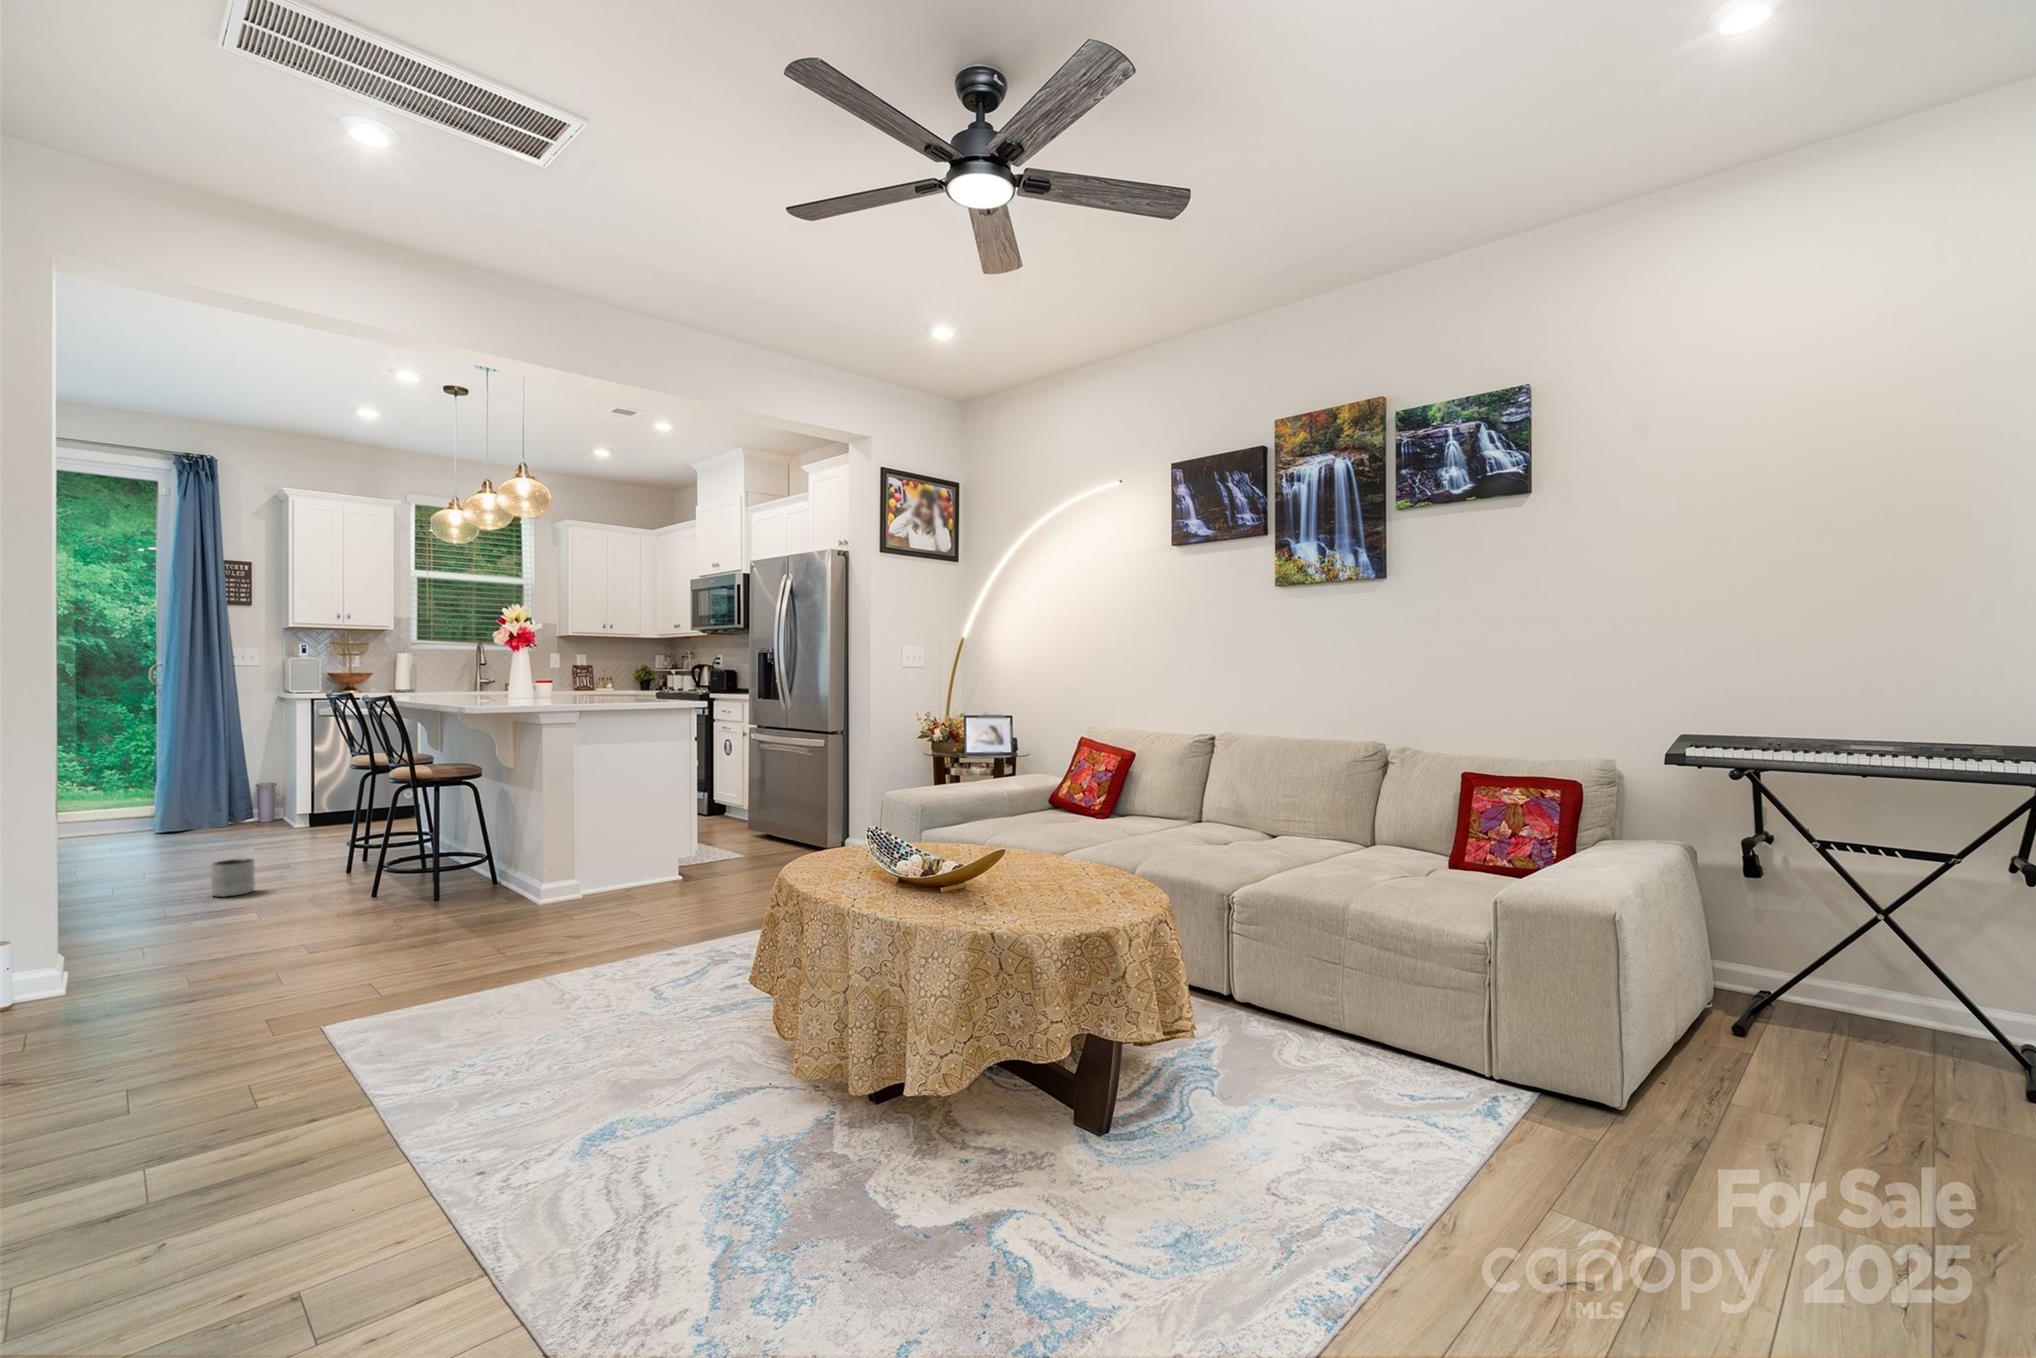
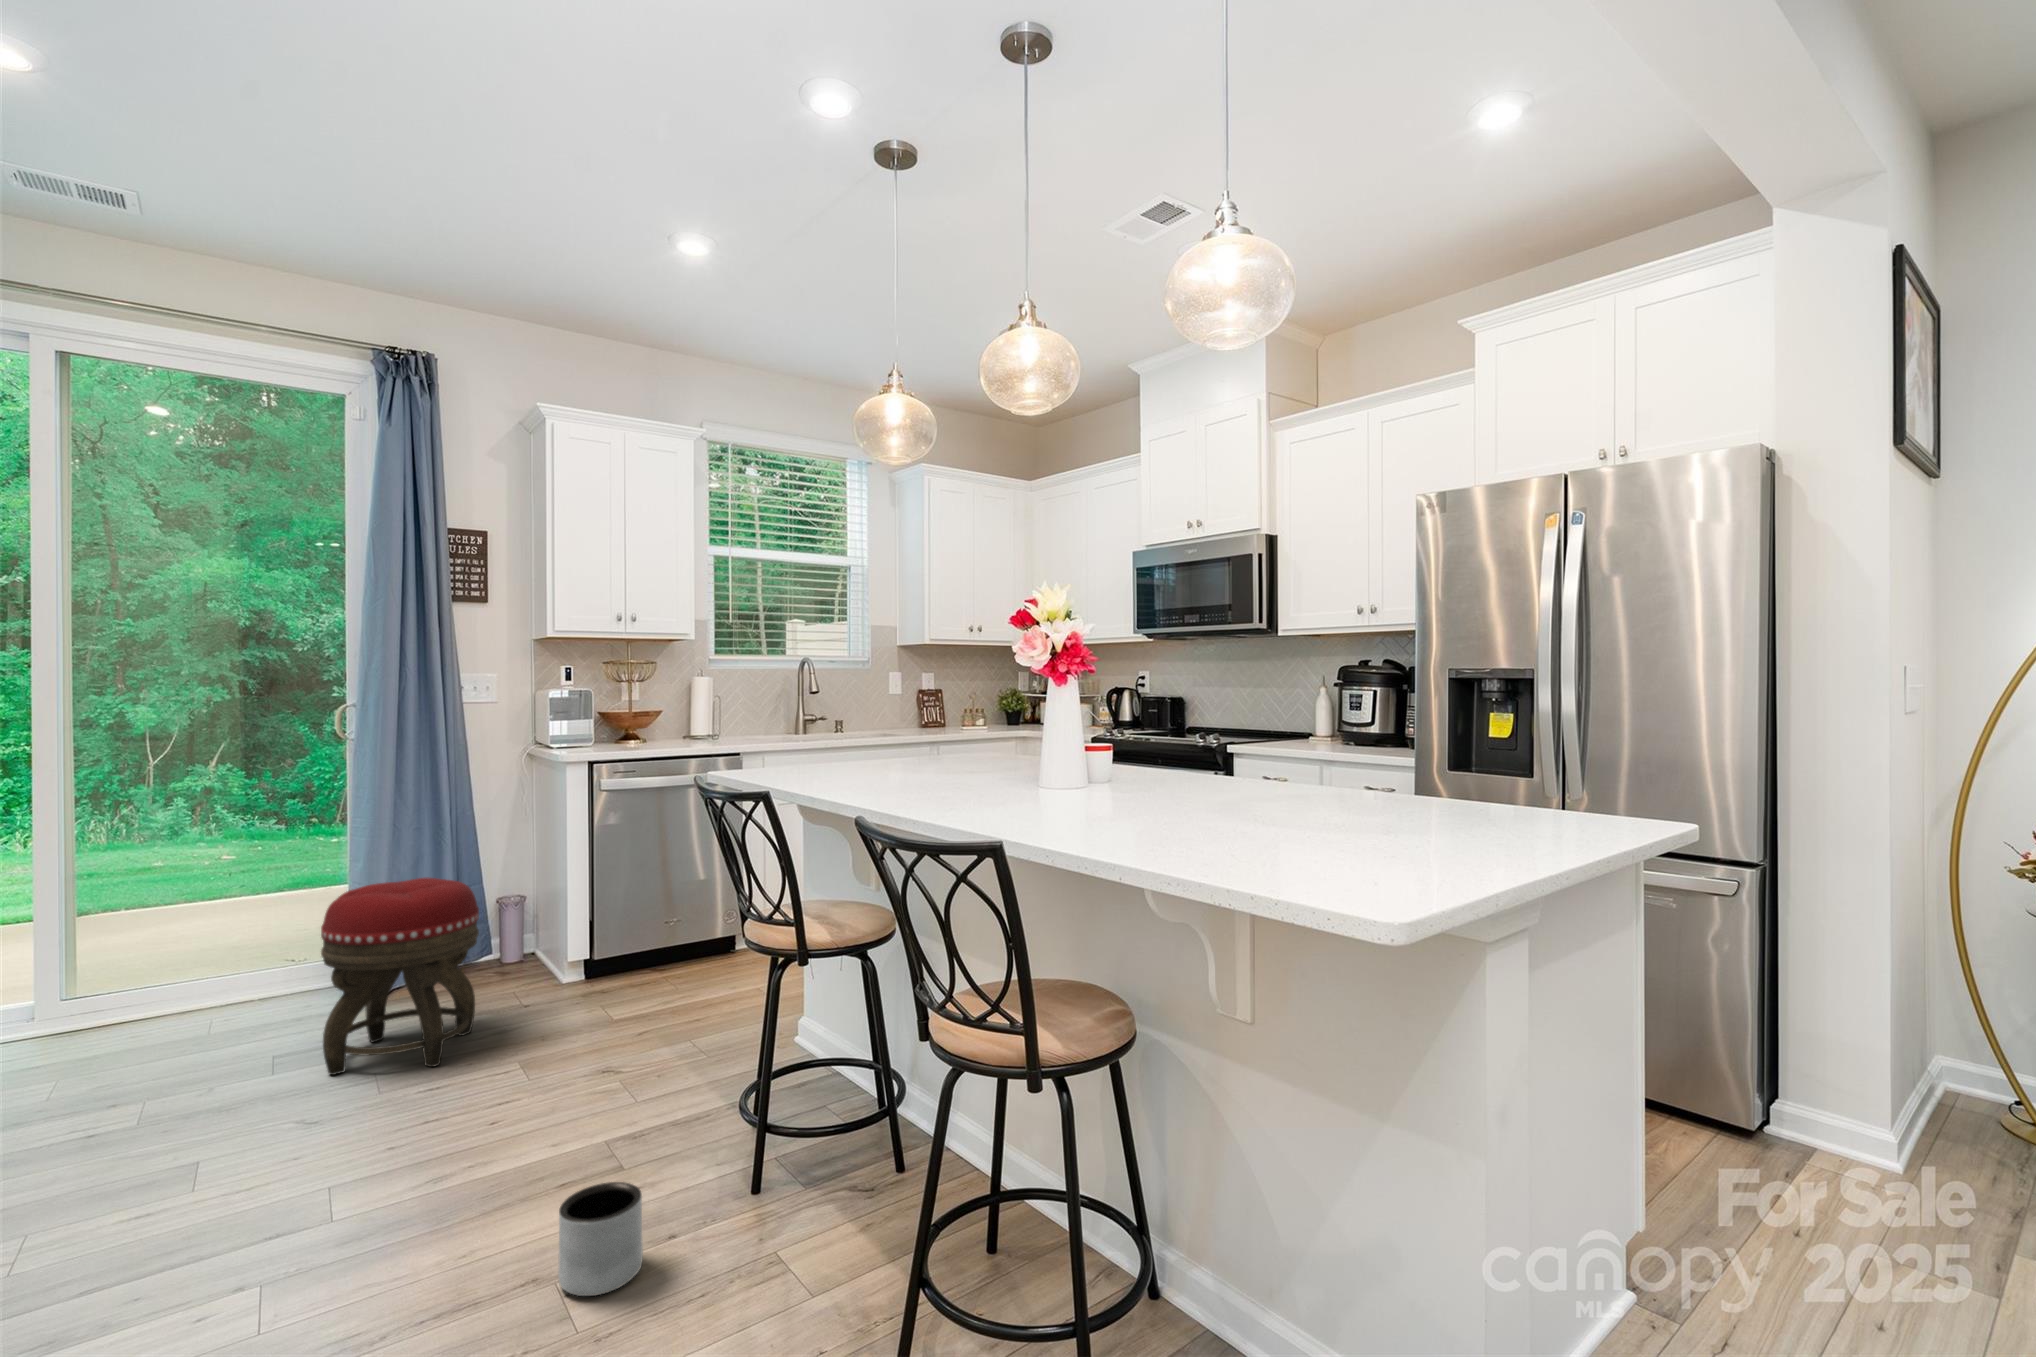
footstool: none [124,758,224,856] -> present [321,878,479,1075]

